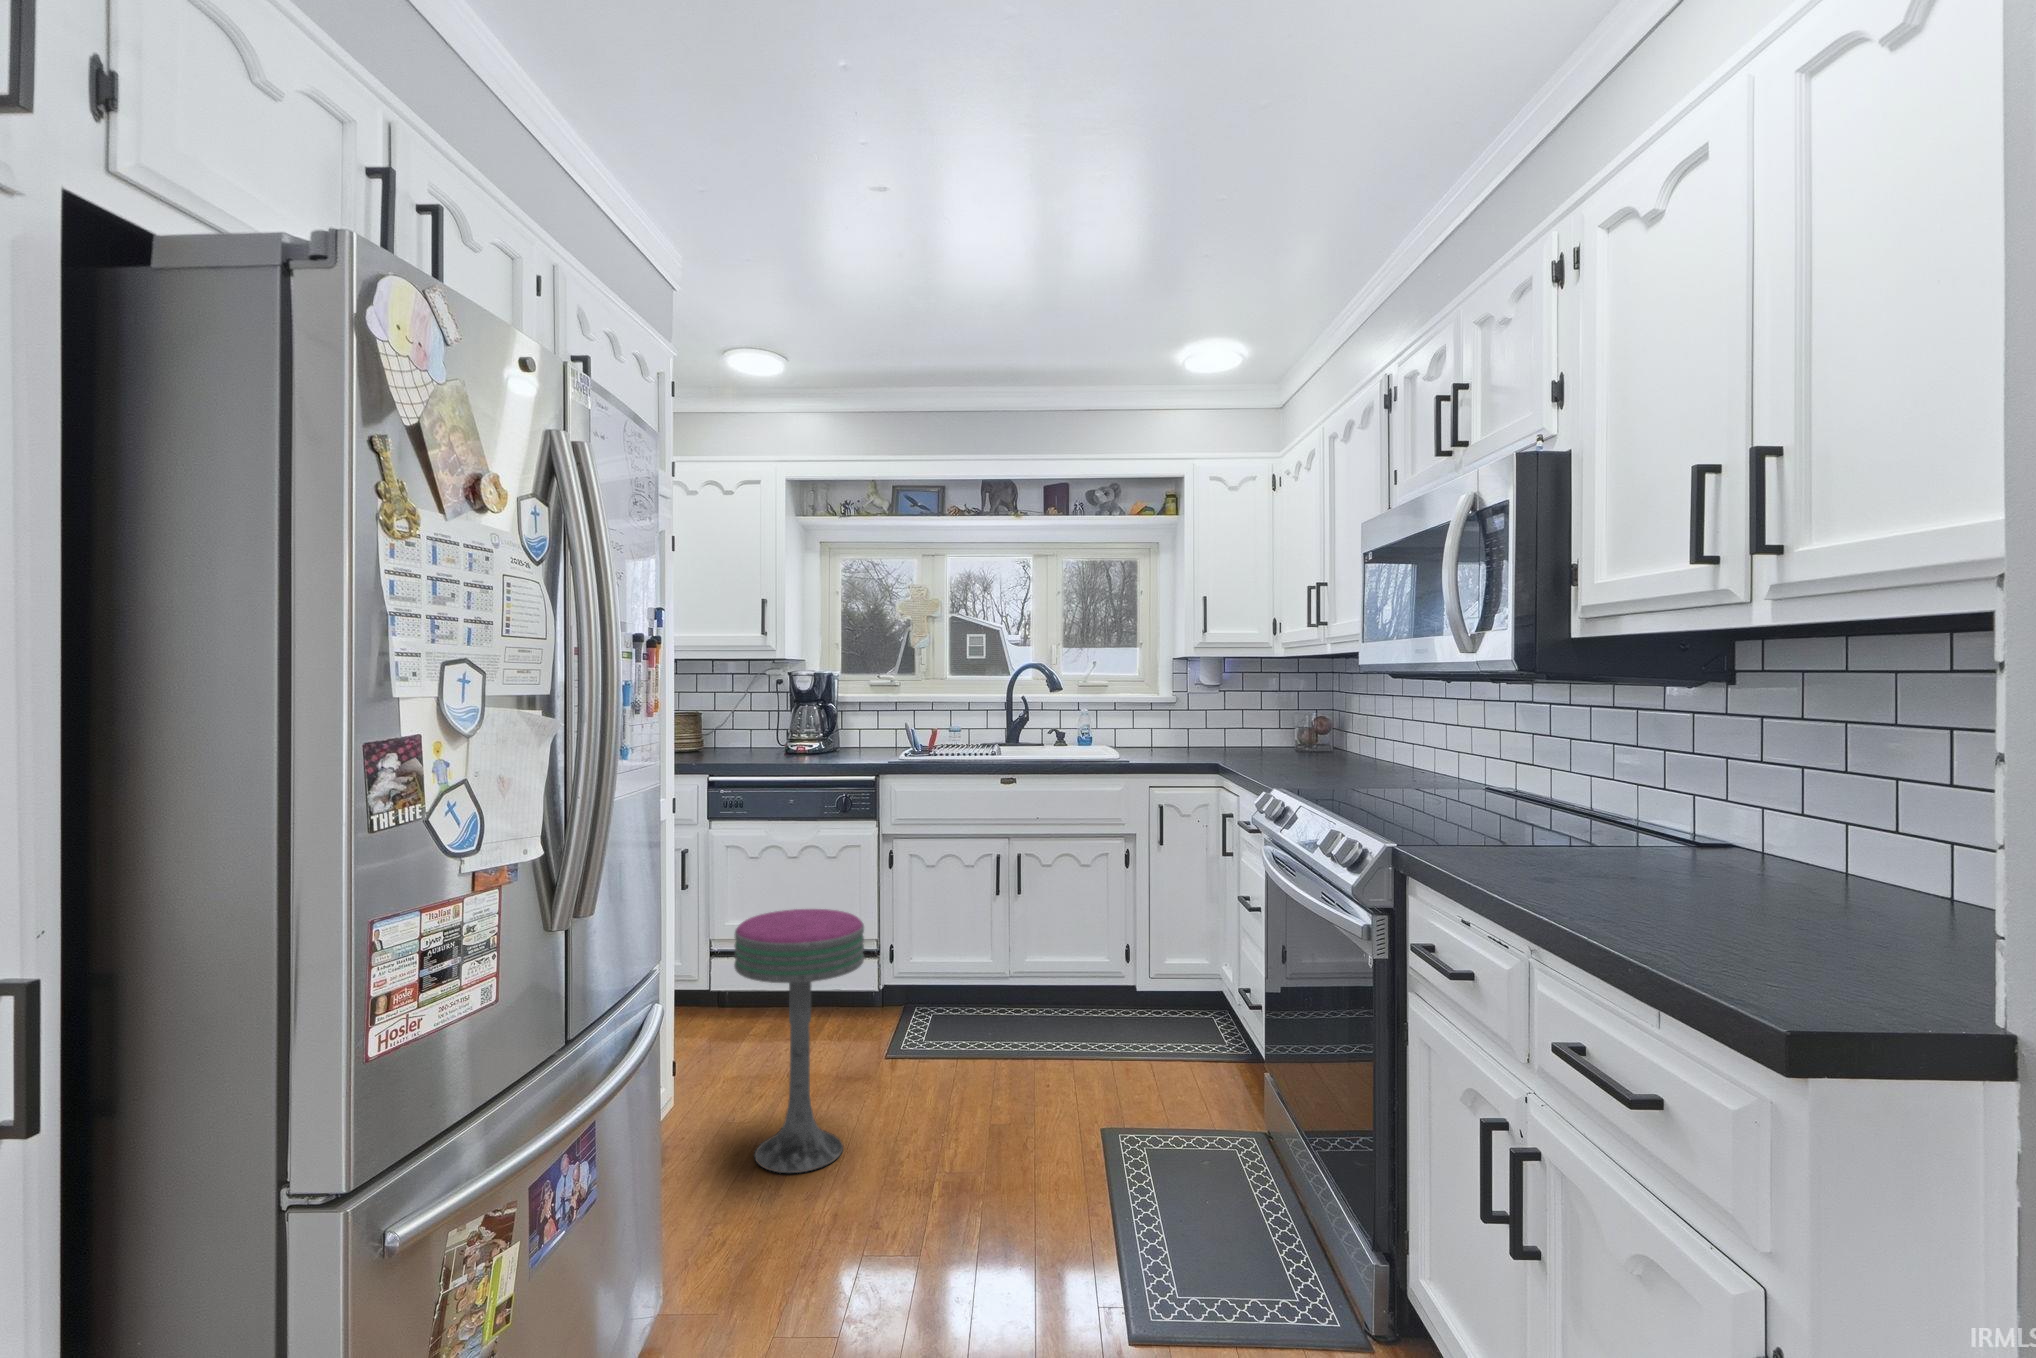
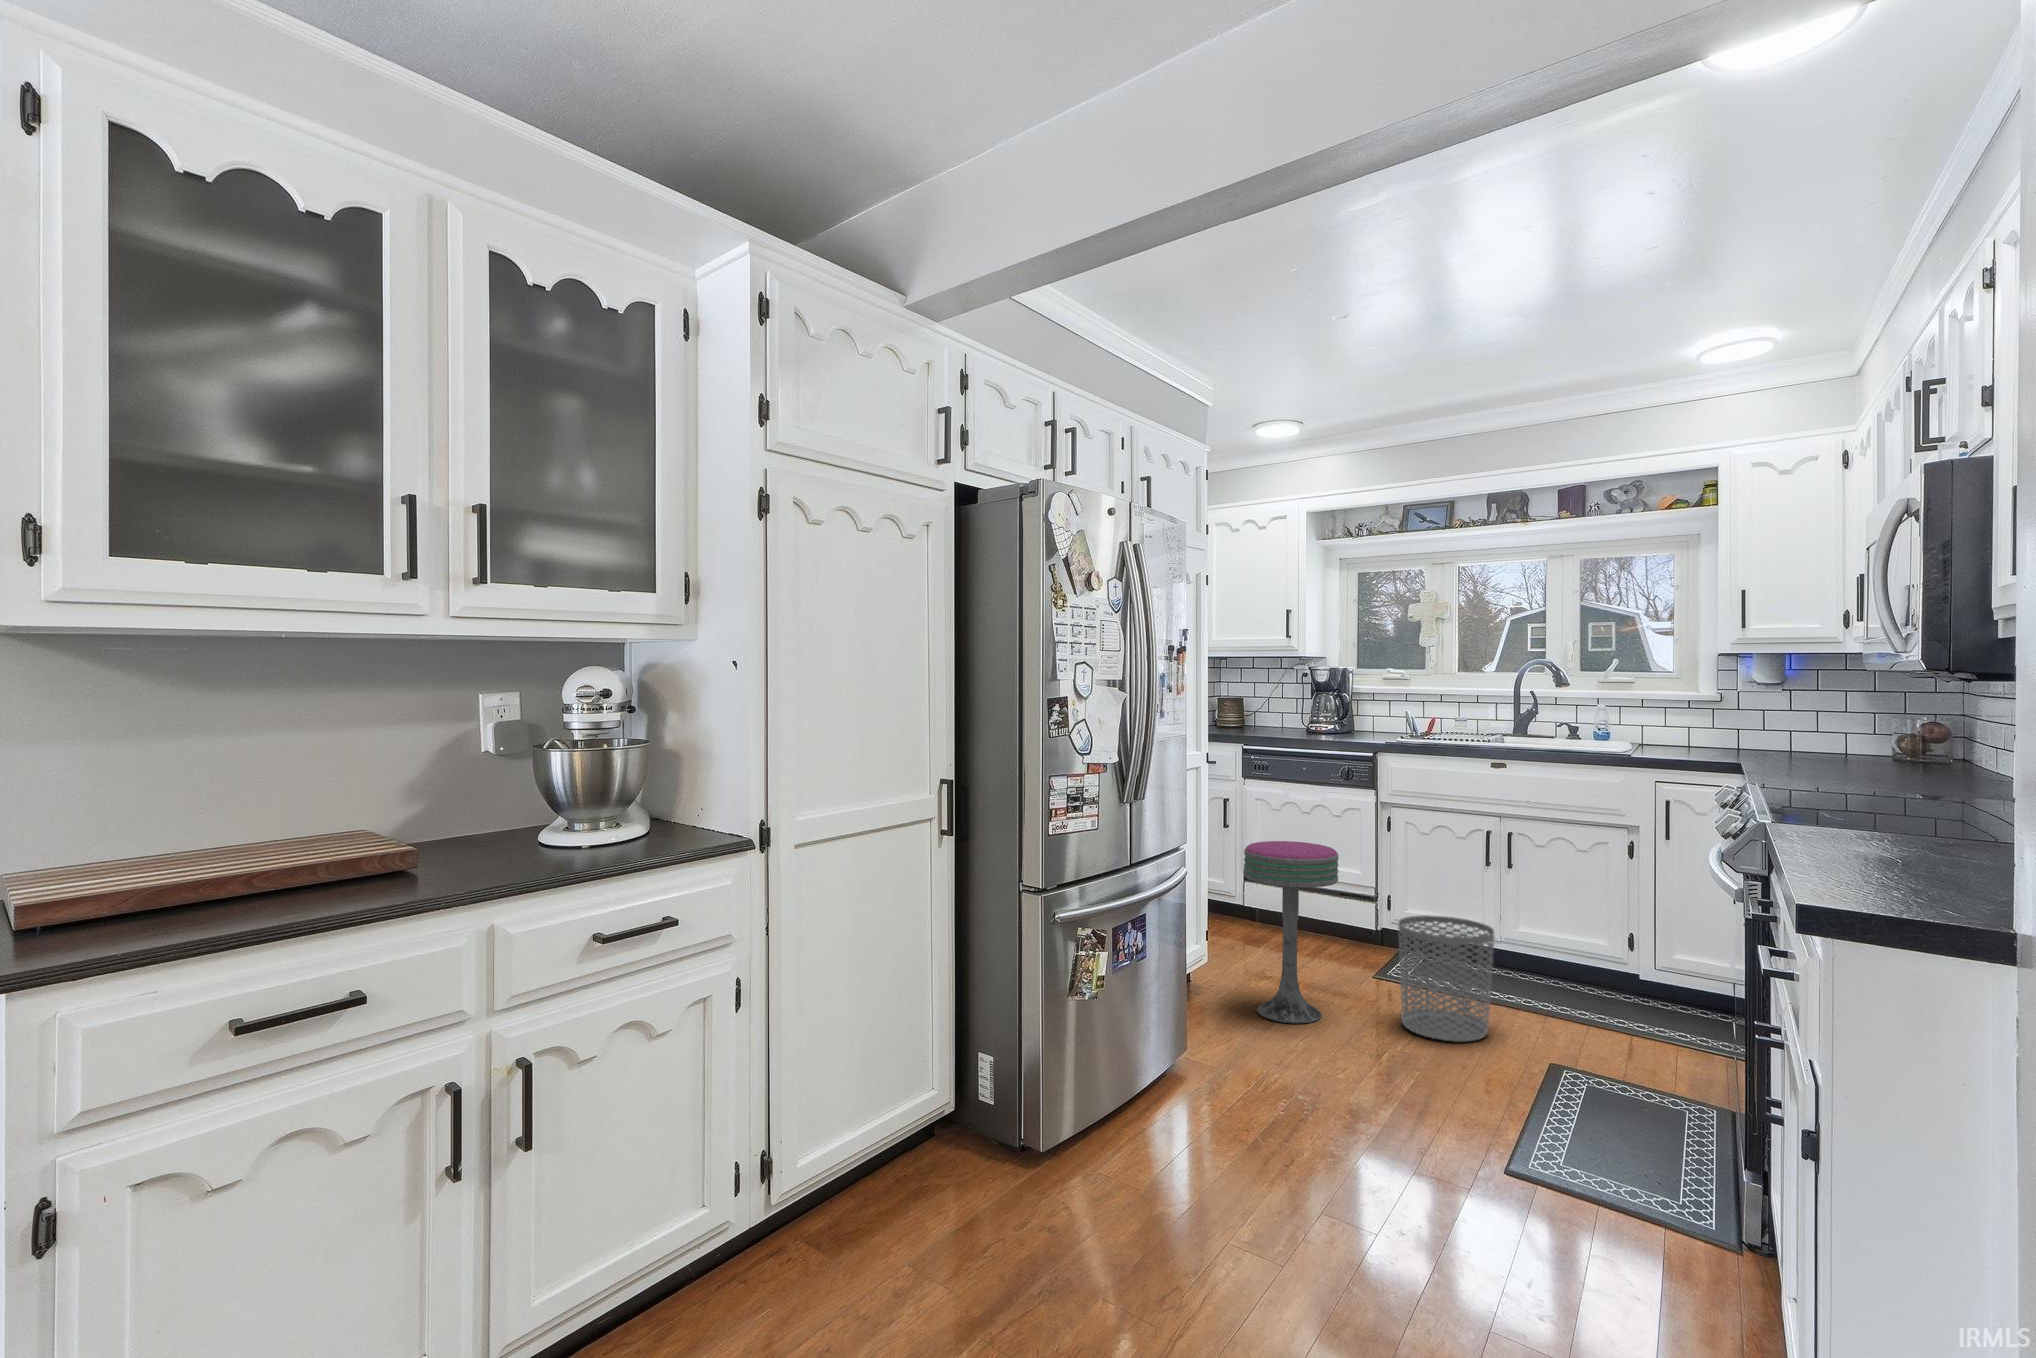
waste bin: none [940,981,1052,1151] -> present [1399,915,1494,1042]

